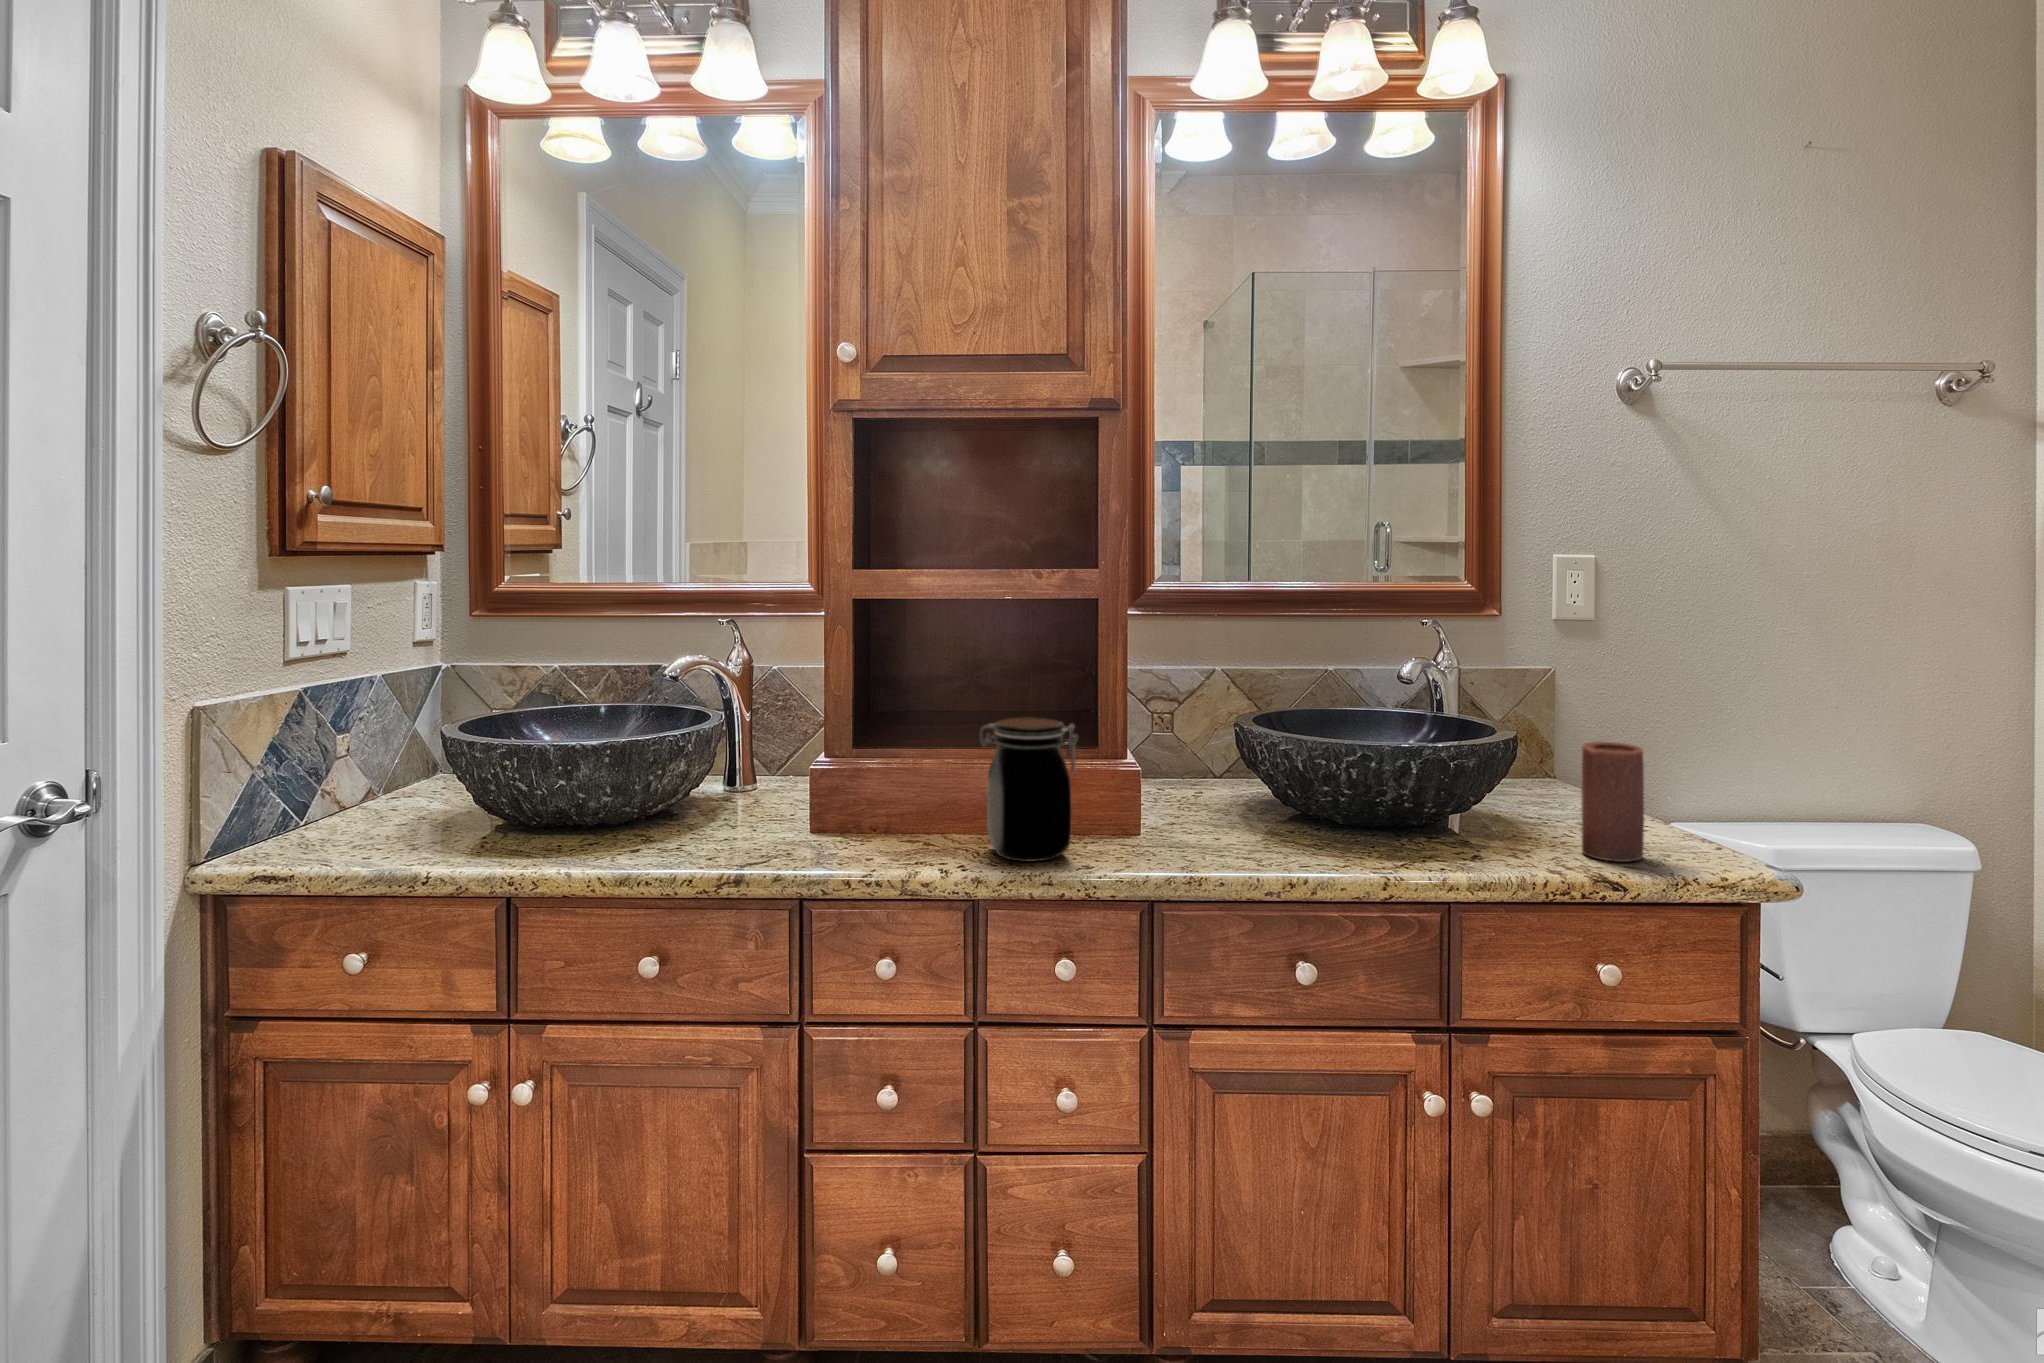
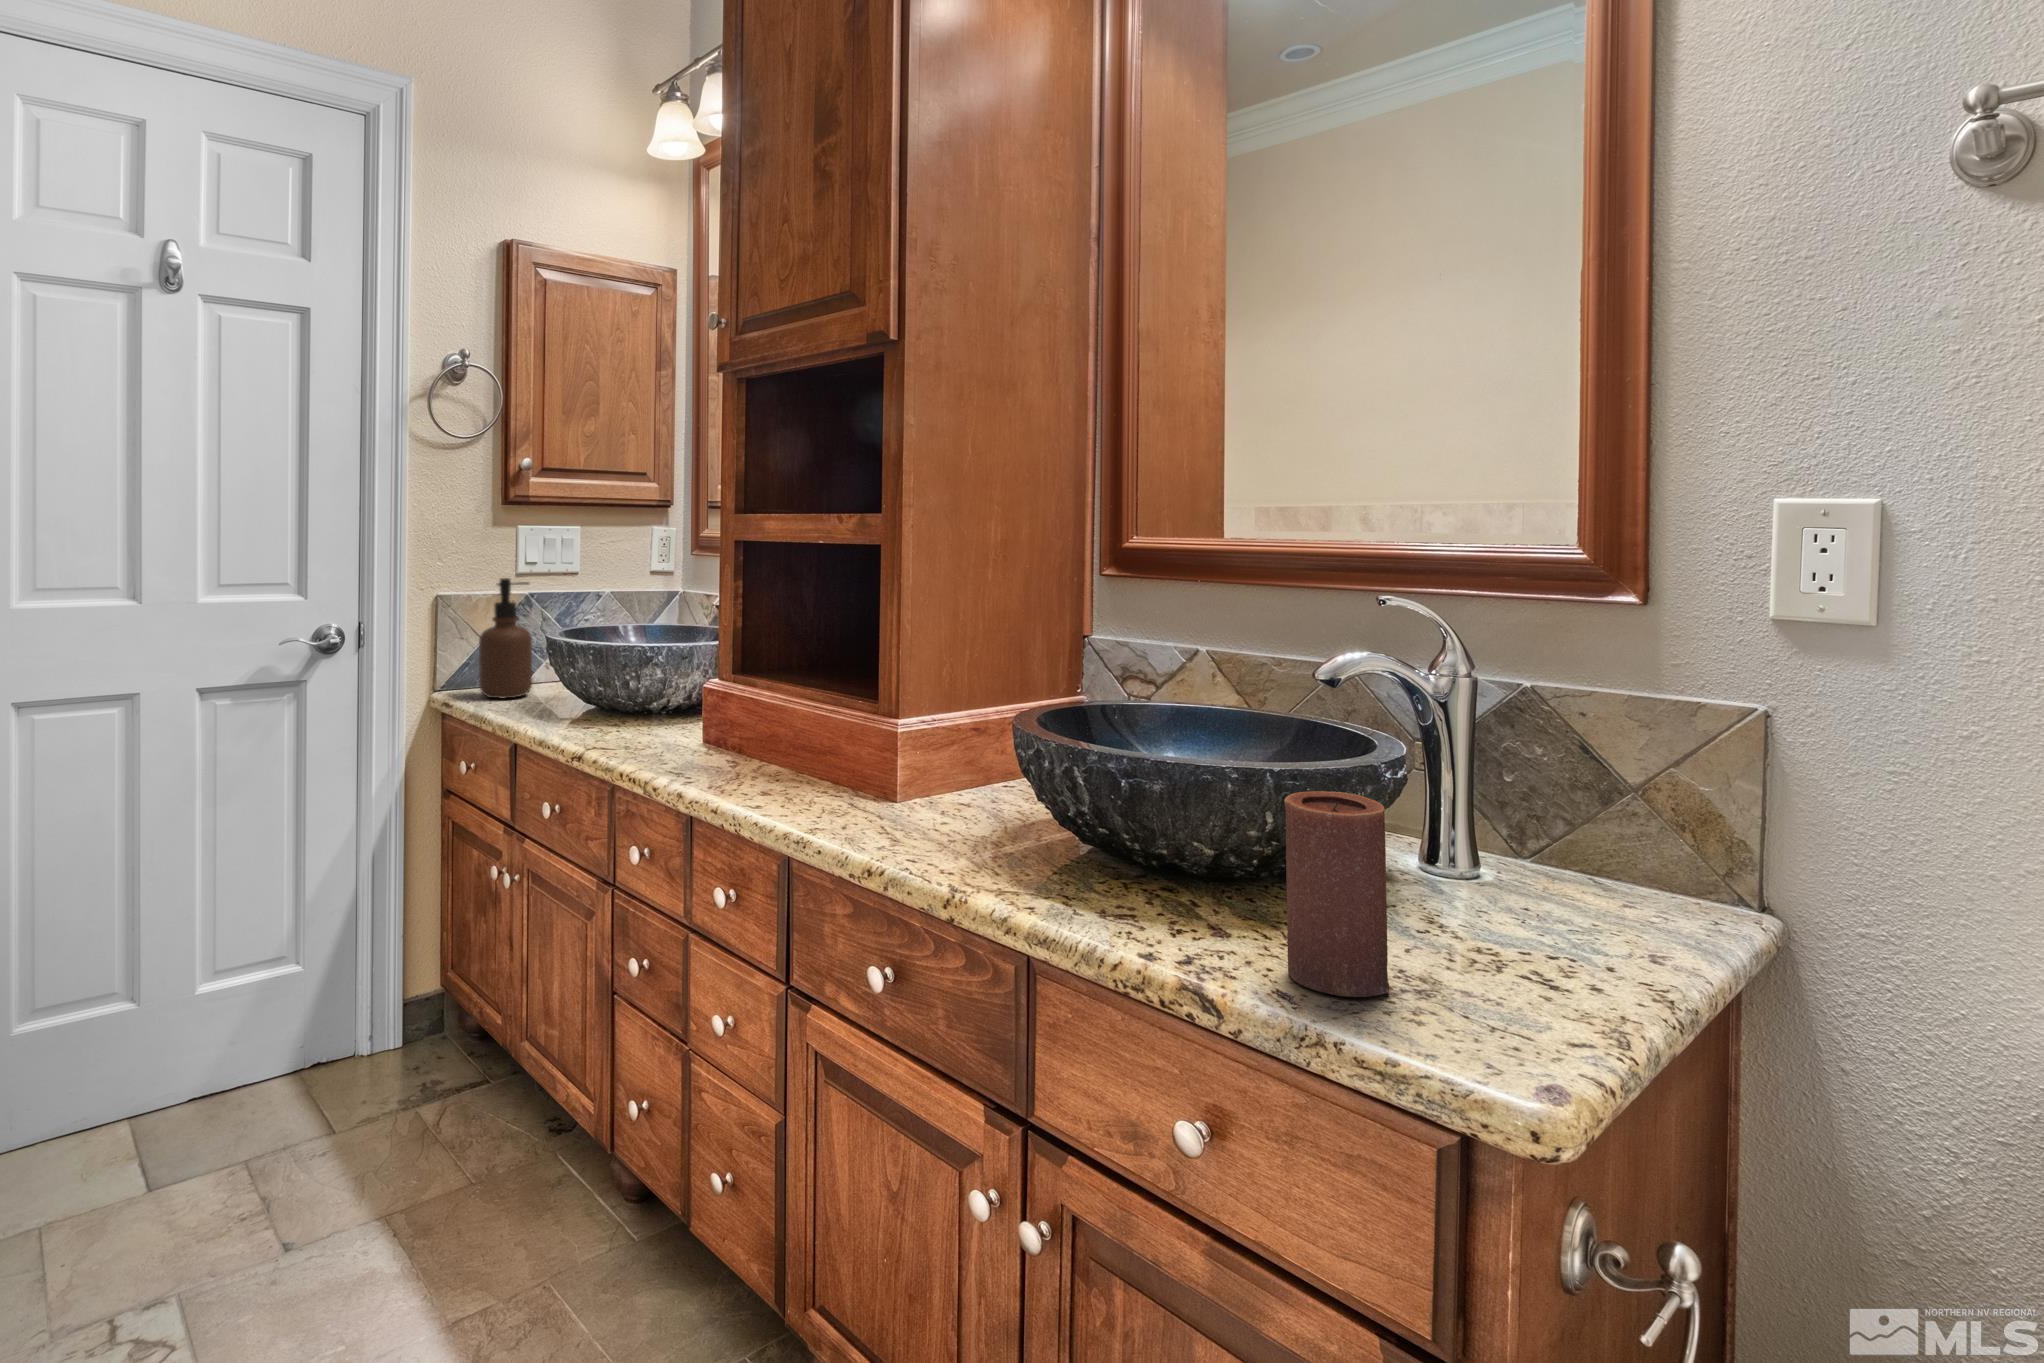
soap dispenser: none [304,667,390,852] -> present [479,578,532,698]
jar: present [980,717,1078,862] -> none [718,657,810,796]

